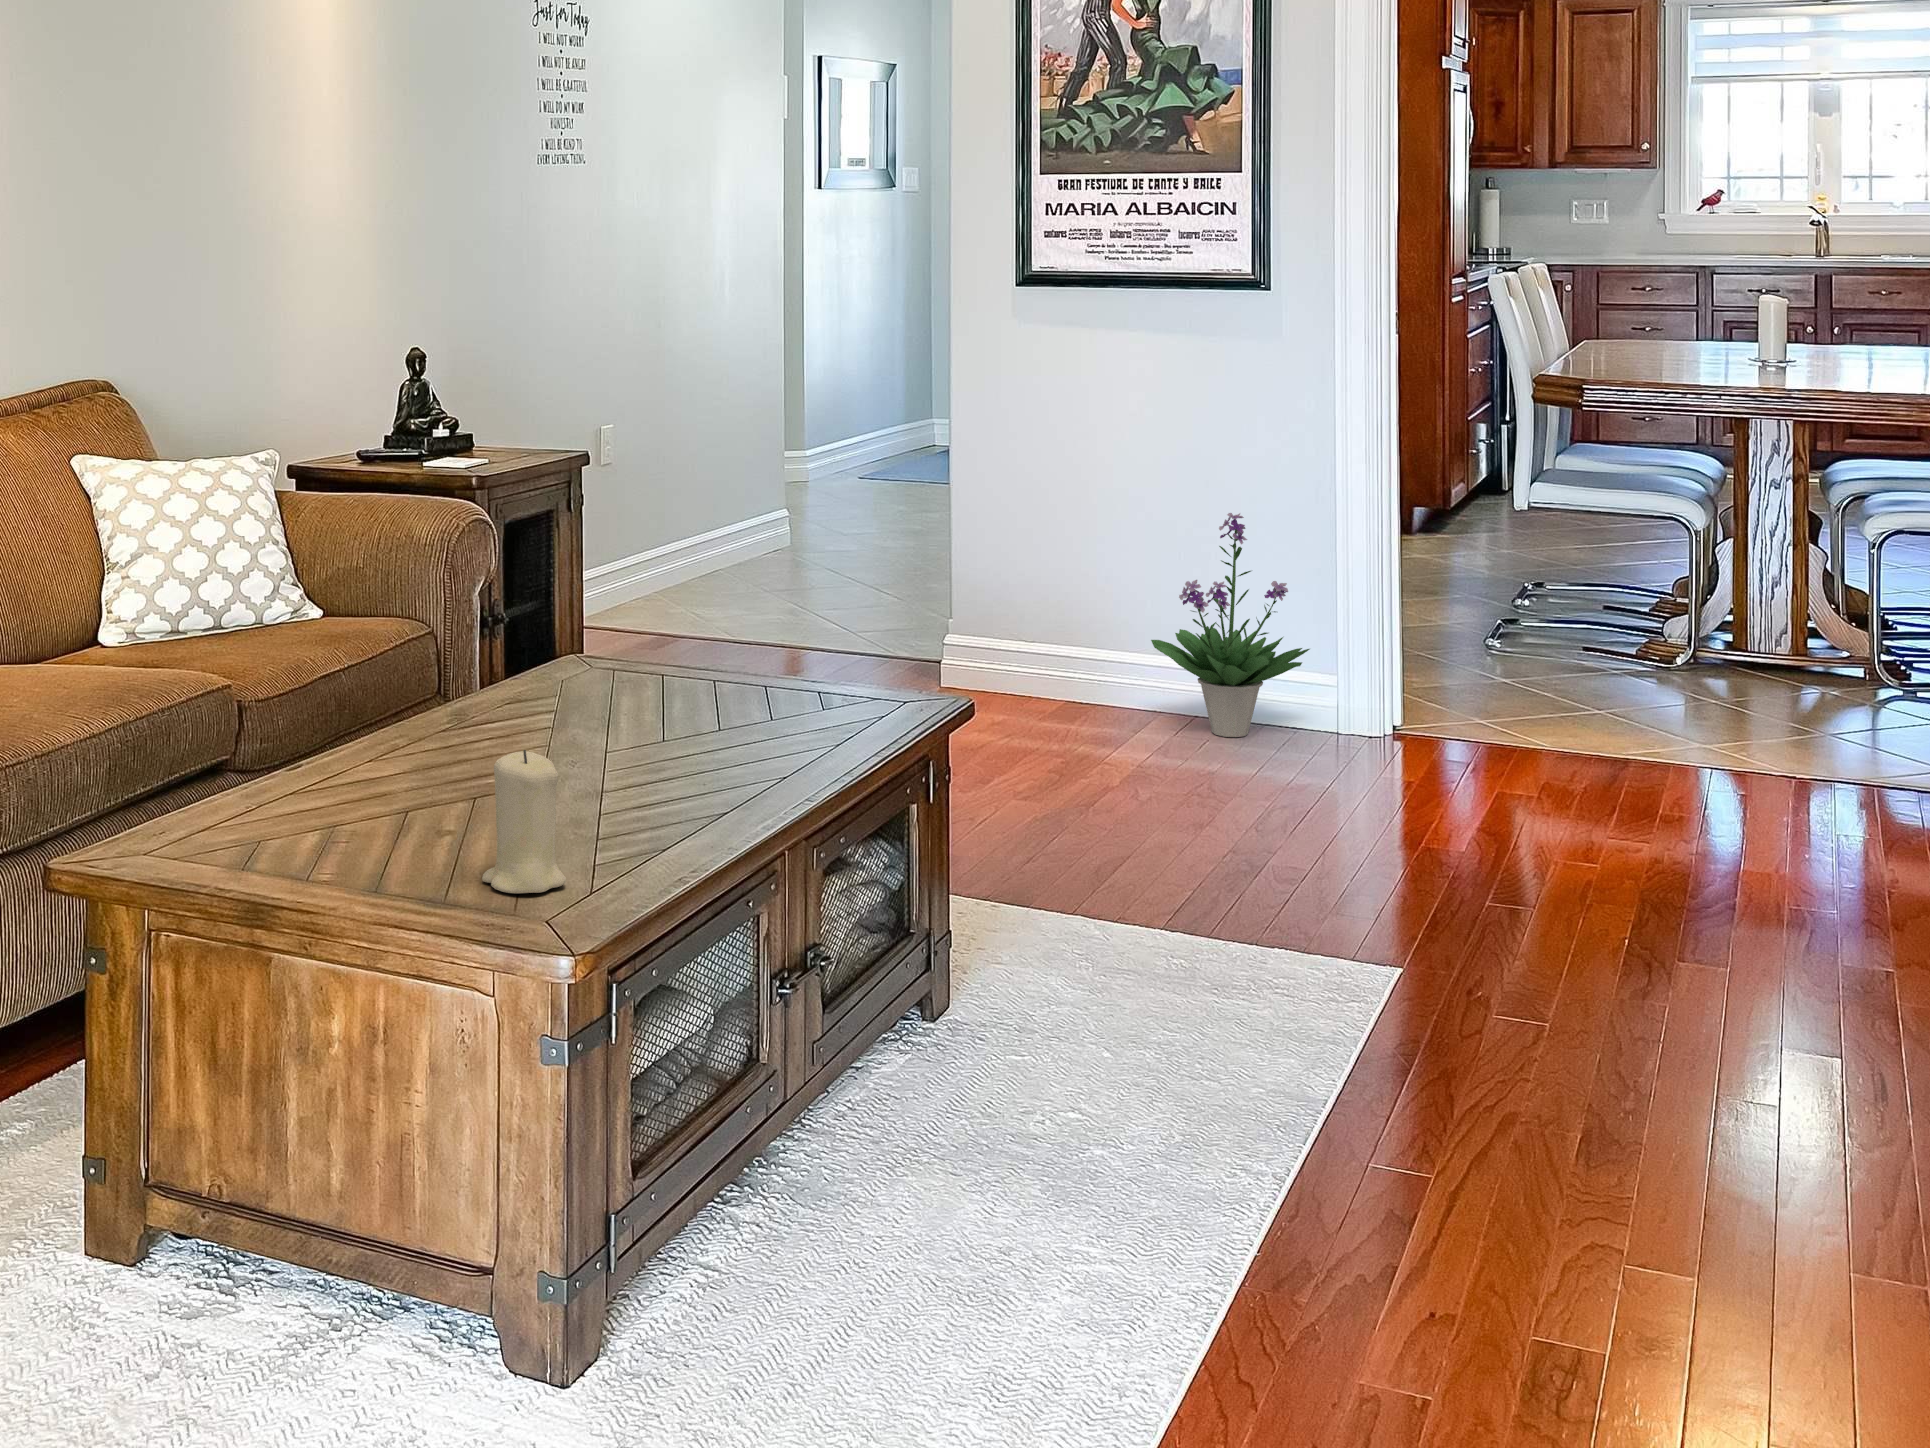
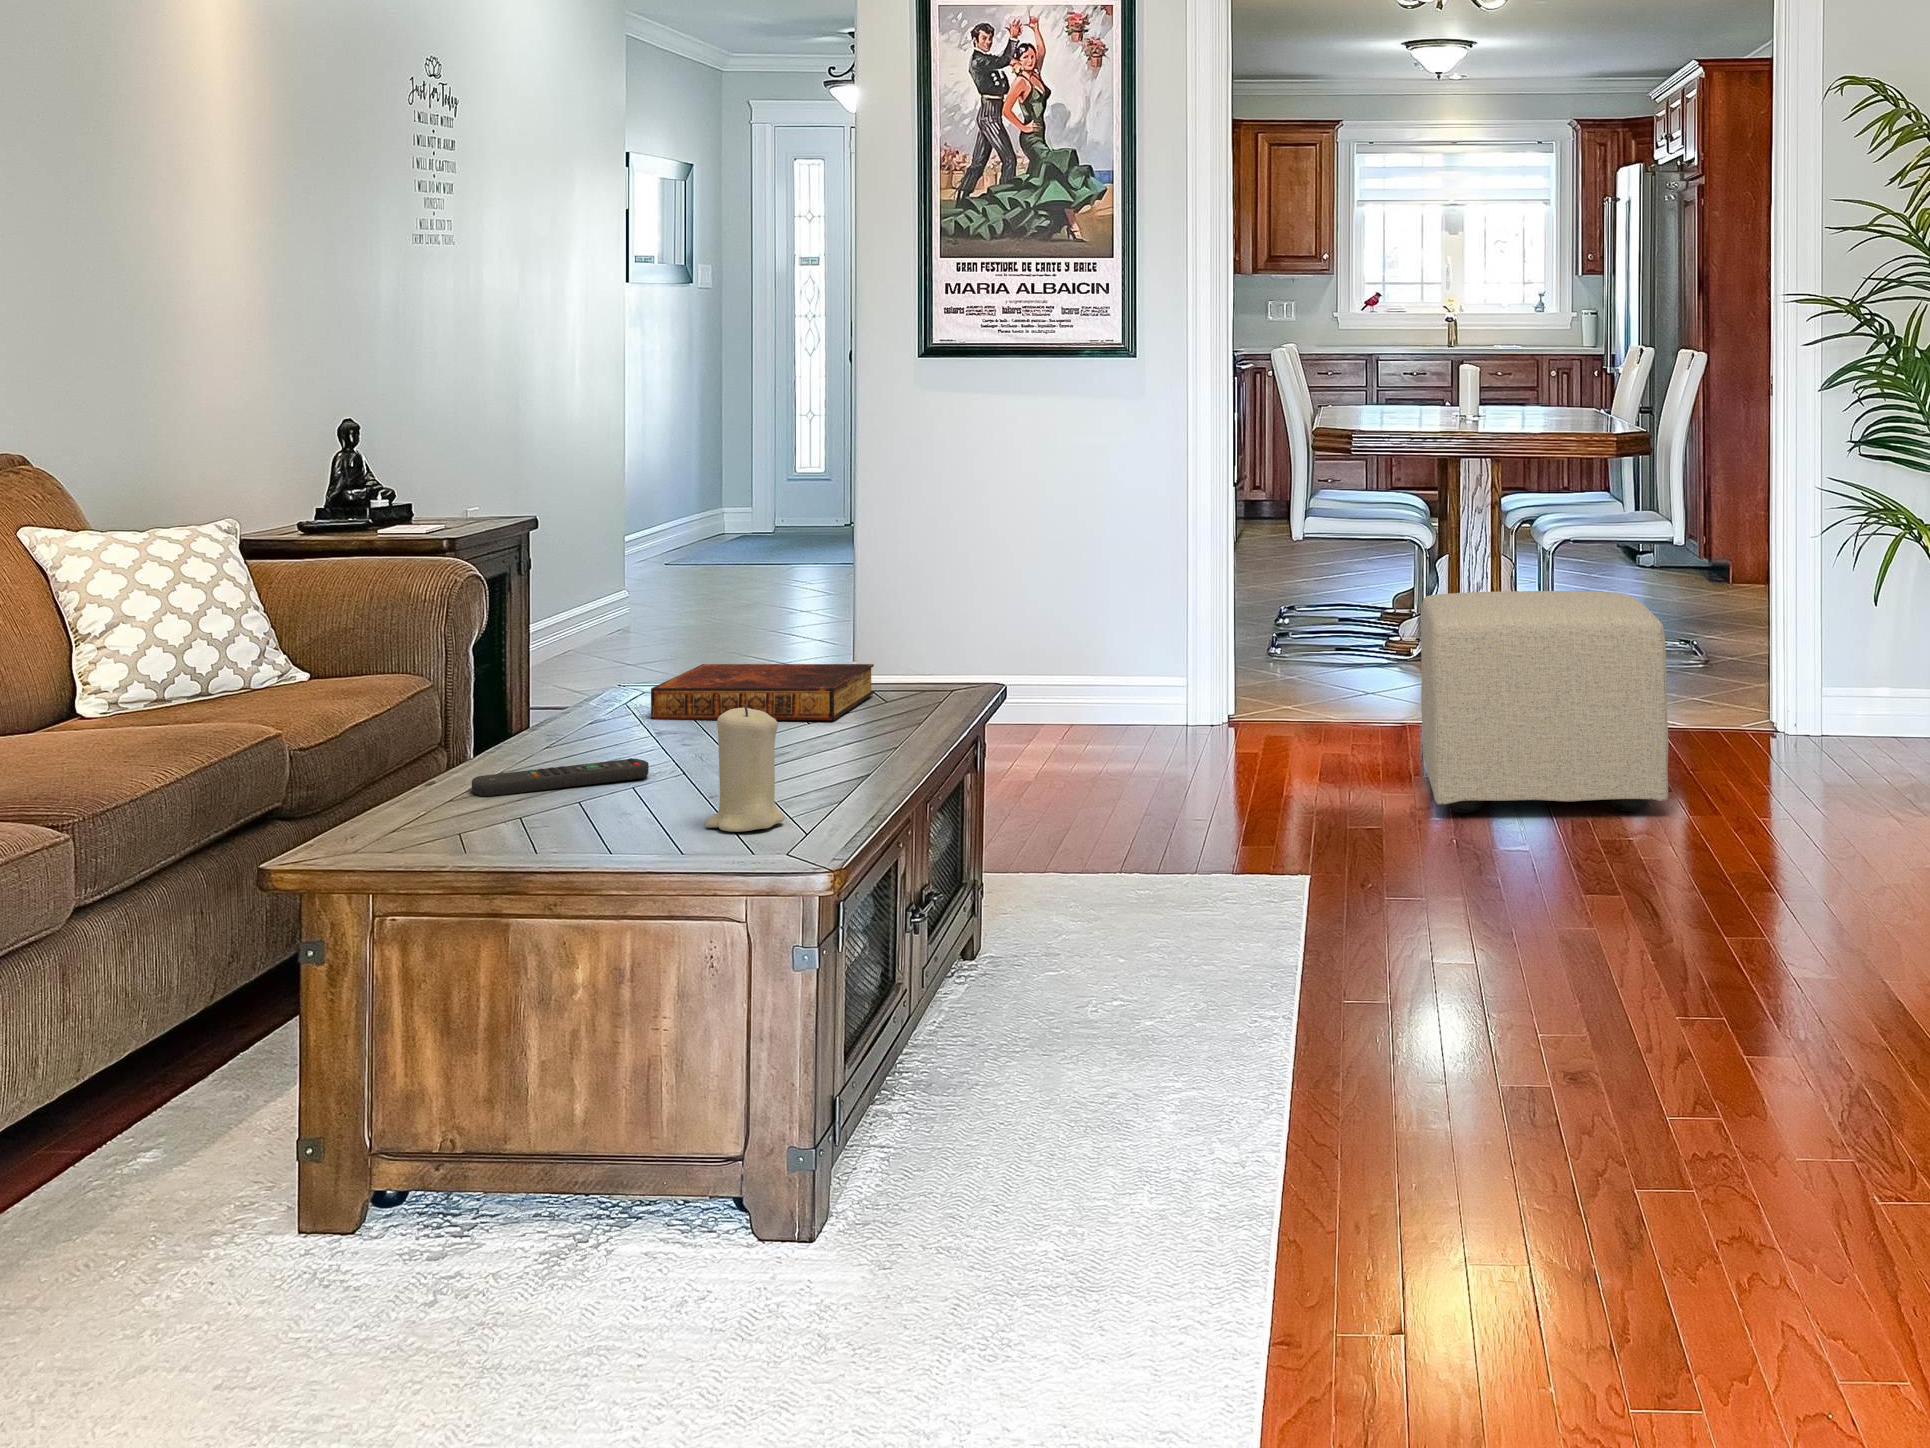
potted plant: present [1151,513,1310,737] -> none [1048,542,1180,733]
ottoman: none [1576,618,1920,938] -> present [1421,591,1668,813]
book: none [553,656,806,743] -> present [651,664,874,720]
remote control: none [304,777,486,806] -> present [472,758,649,796]

